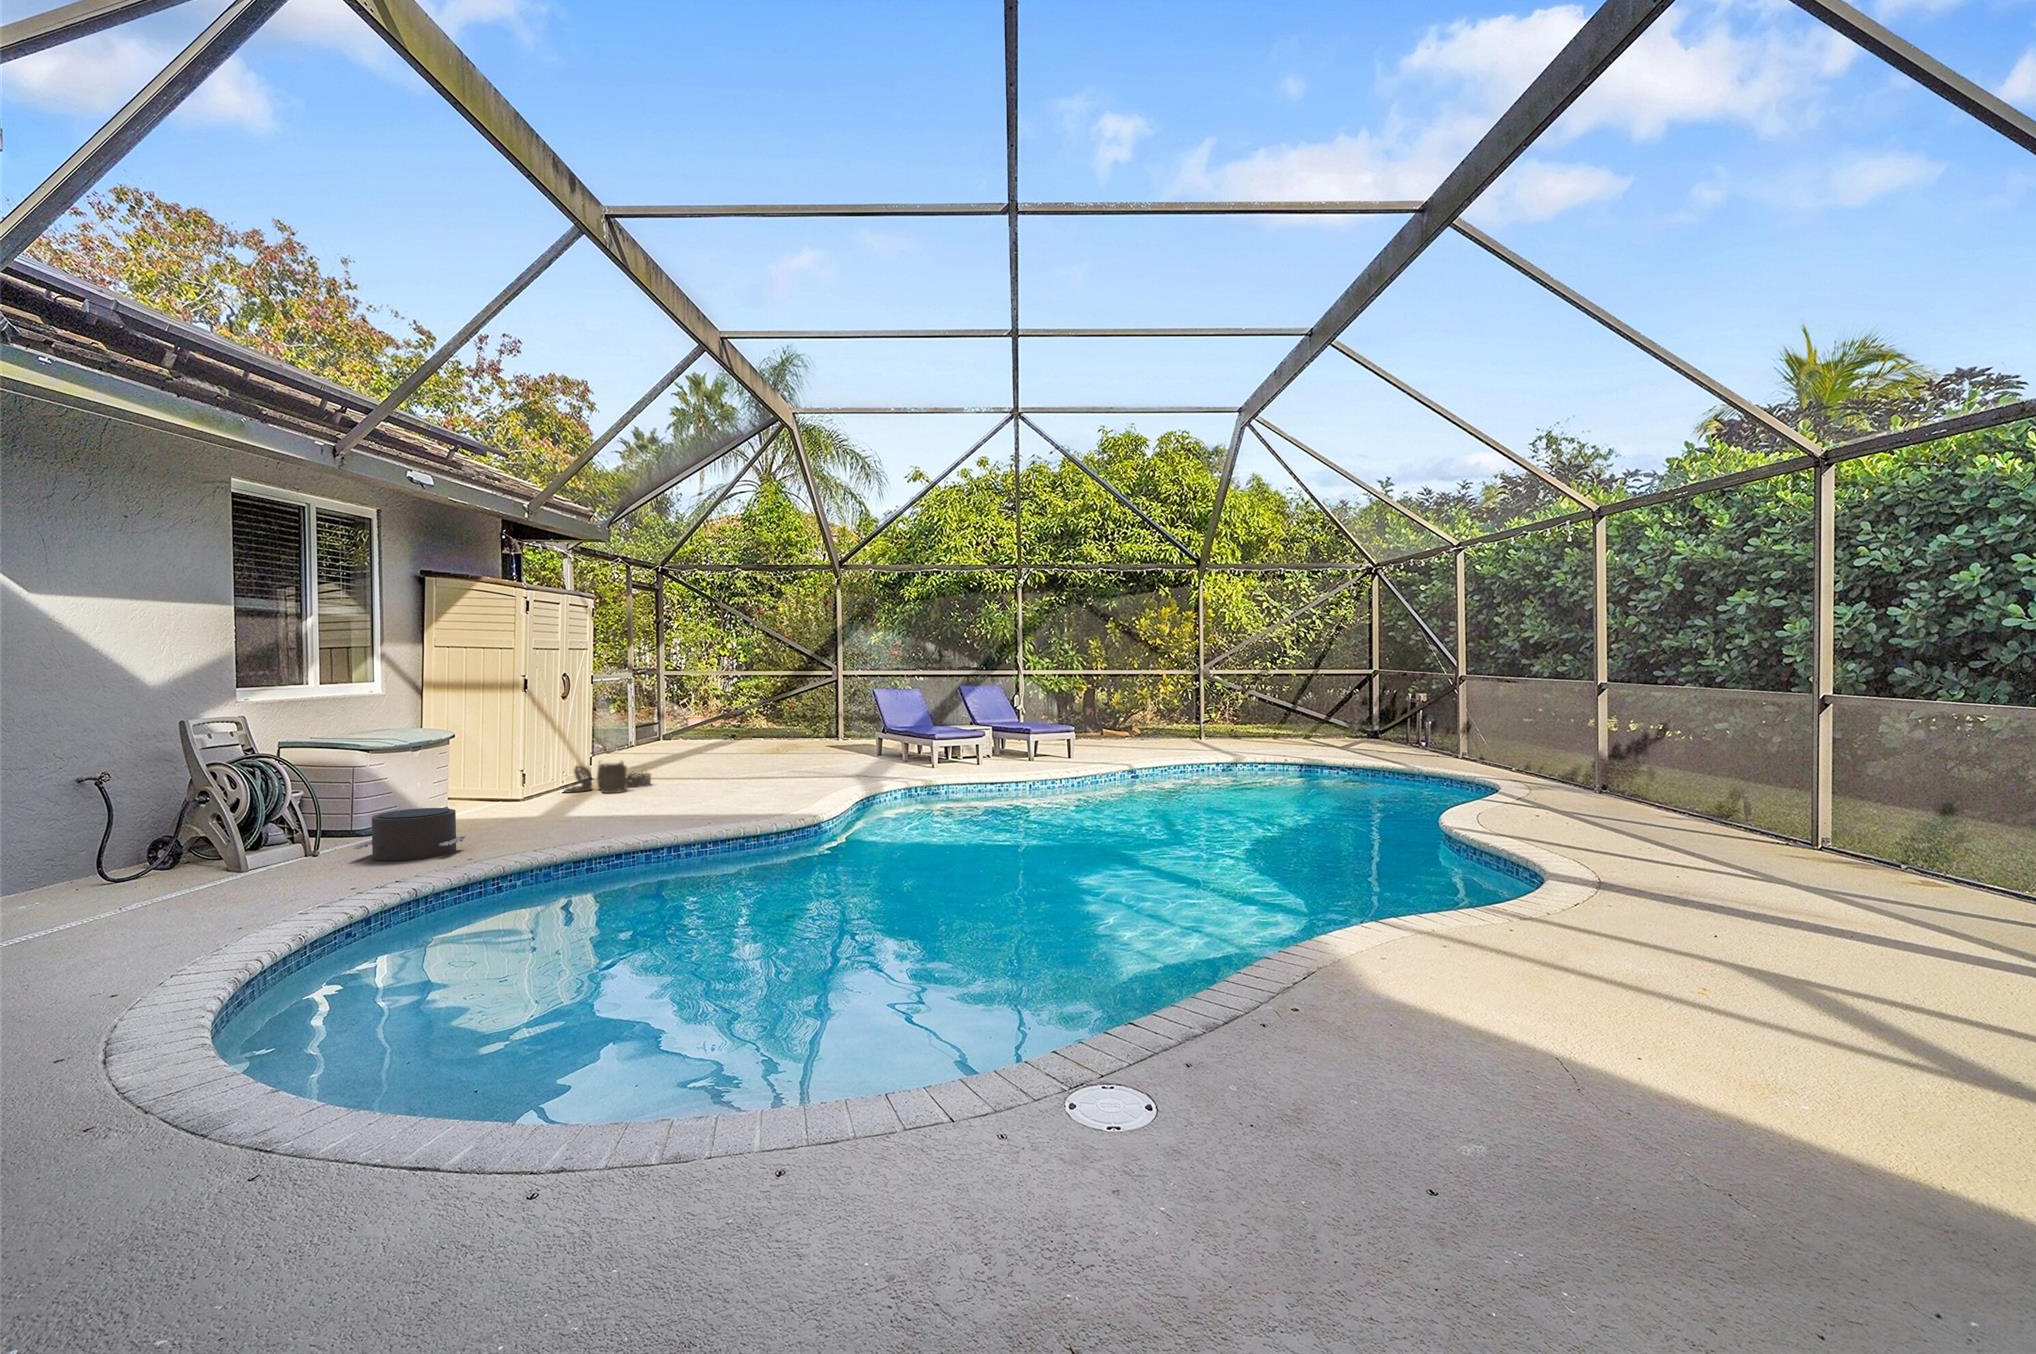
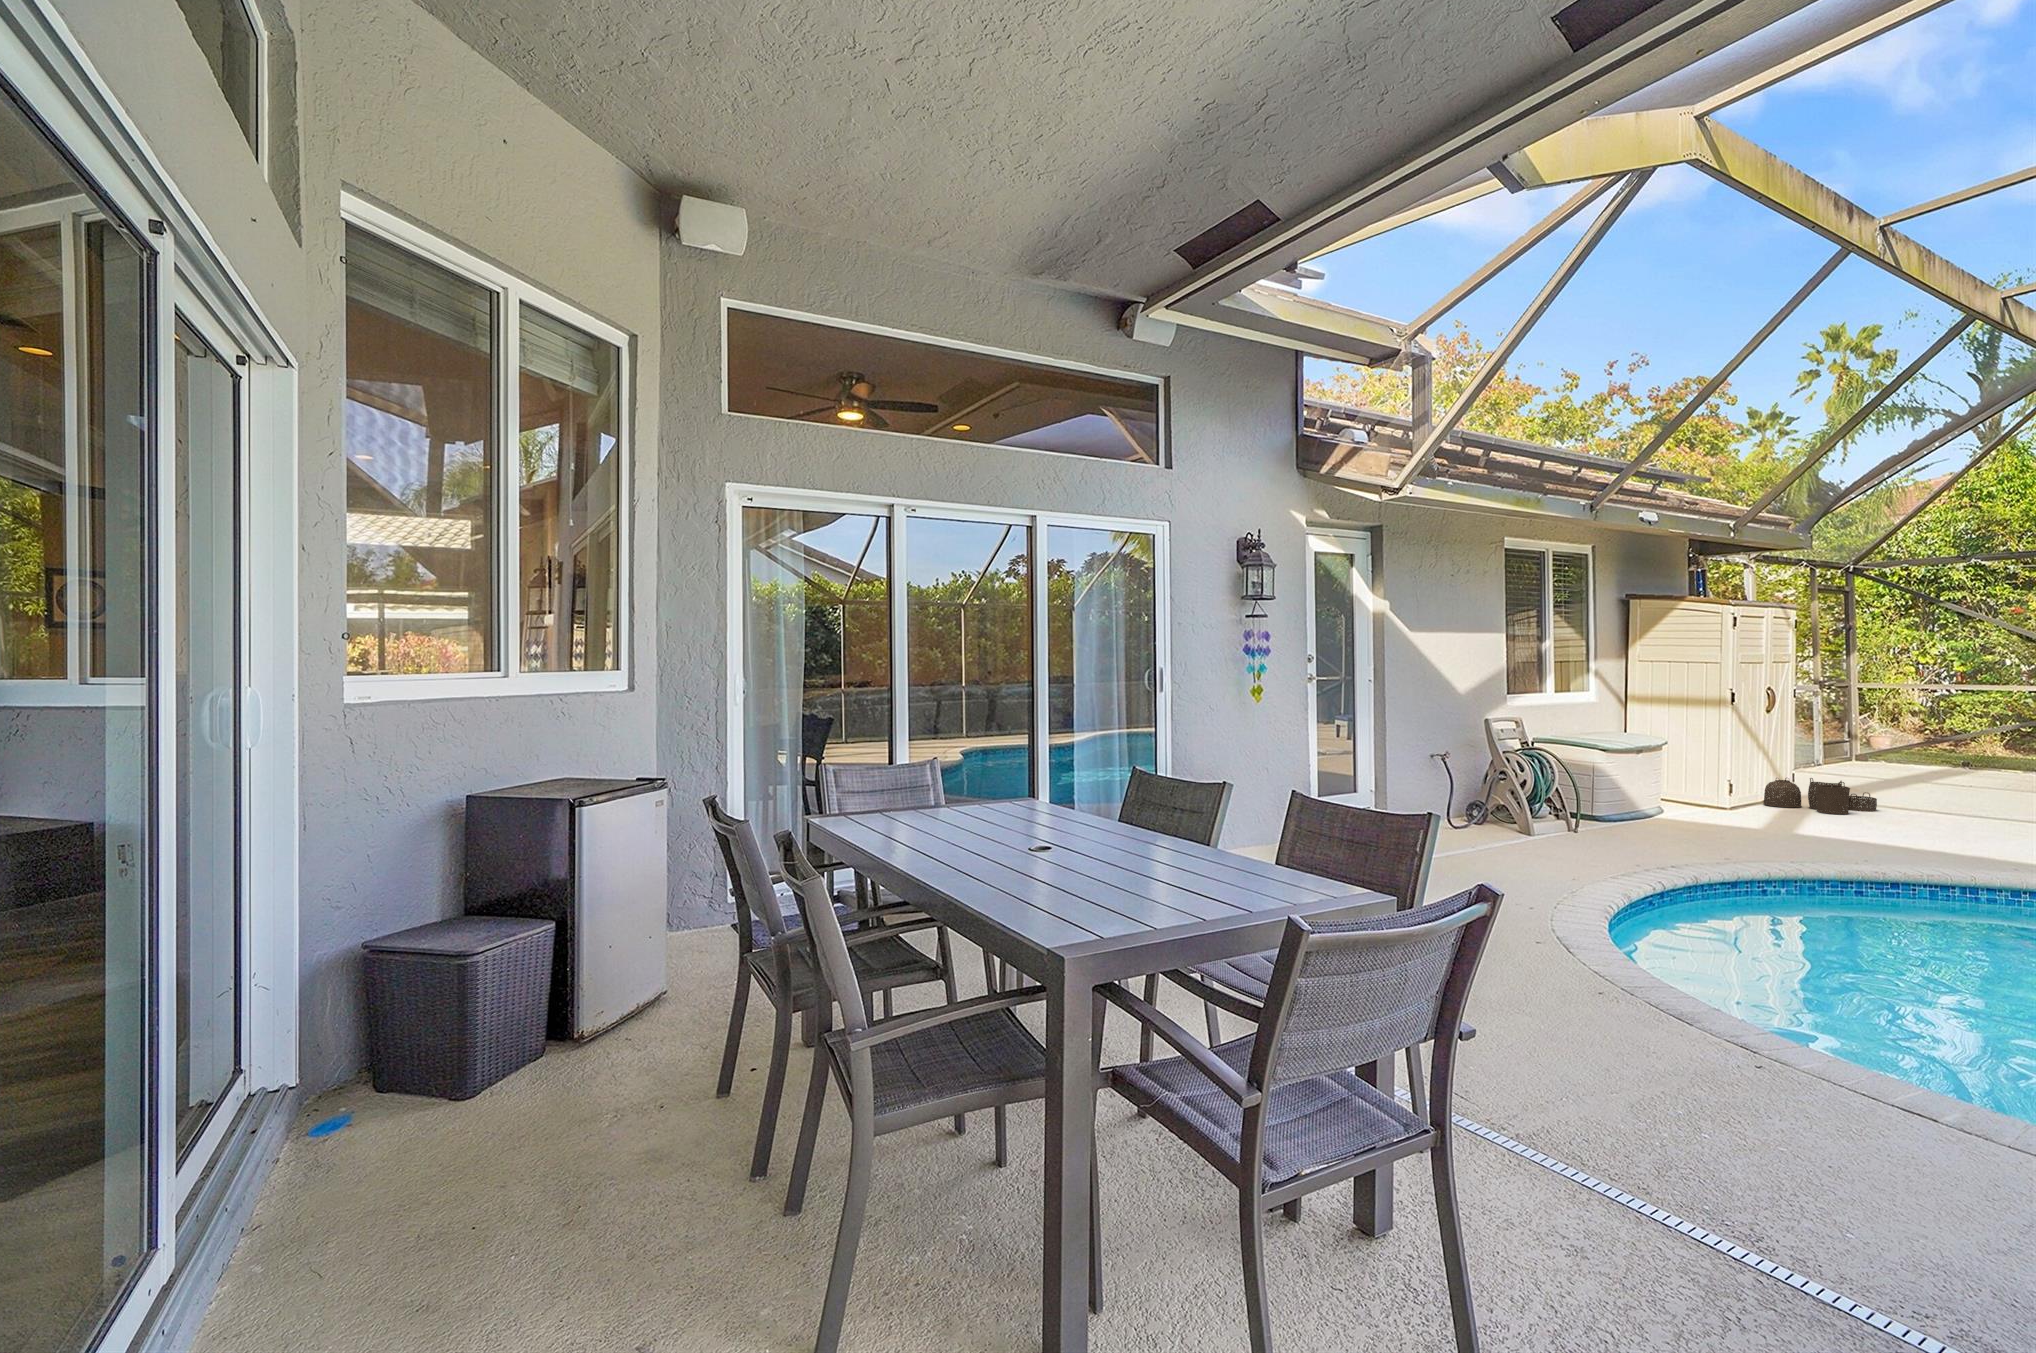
pouf: present [354,808,466,861] -> none [1617,806,1716,851]

